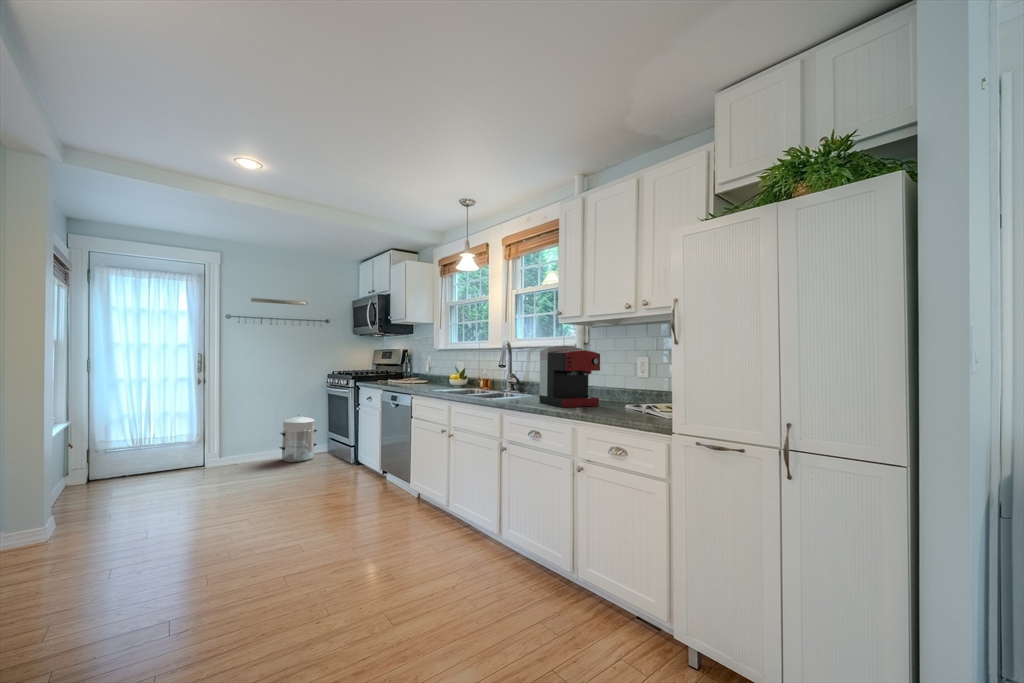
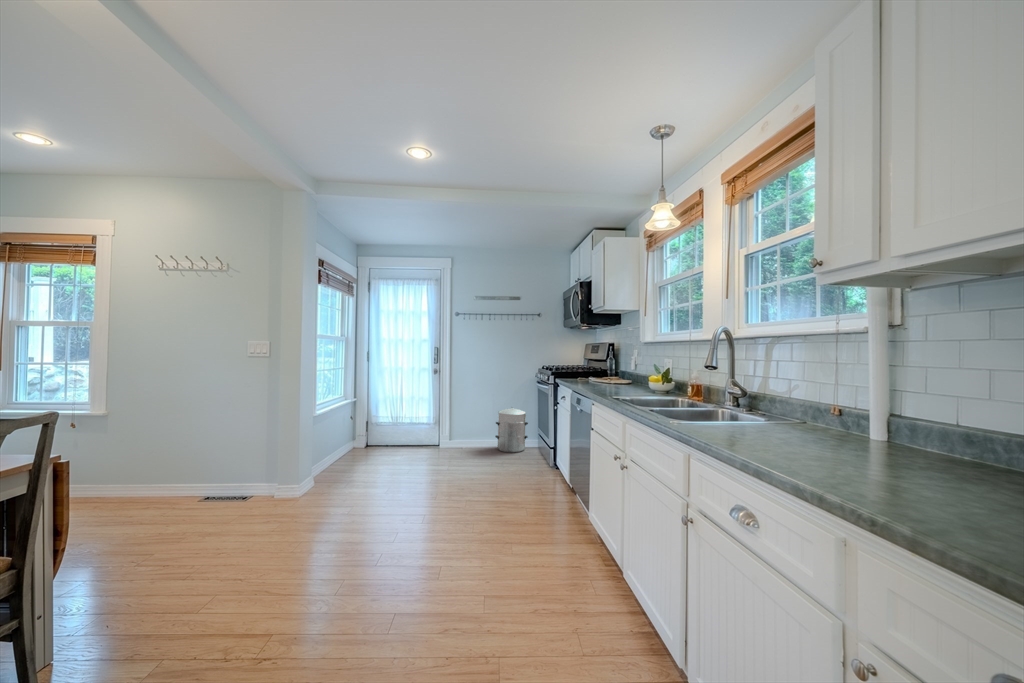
coffee maker: present [539,346,600,407] -> none [766,328,945,477]

